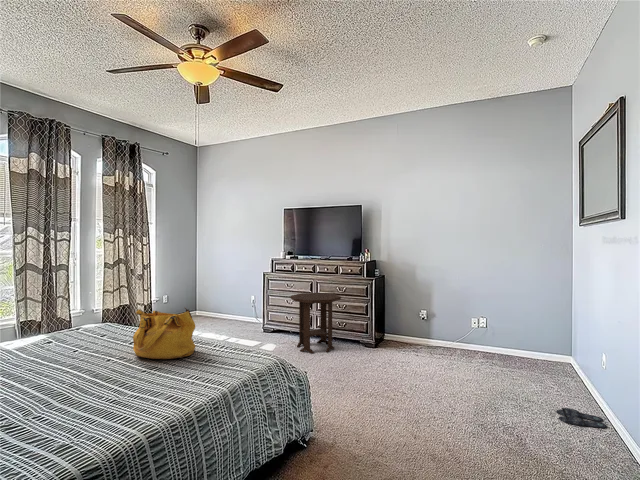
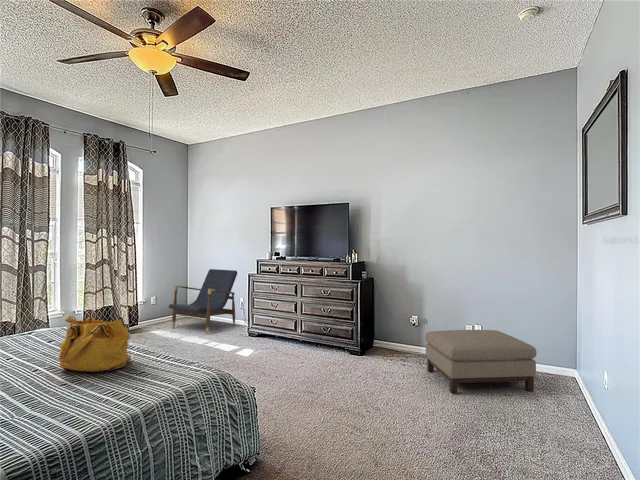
lounge chair: none [183,268,248,331] -> present [169,269,237,334]
side table: present [291,293,341,353] -> none [273,296,325,361]
ottoman: none [437,321,541,379] -> present [425,330,537,394]
slippers: present [556,408,608,428] -> none [546,432,603,459]

